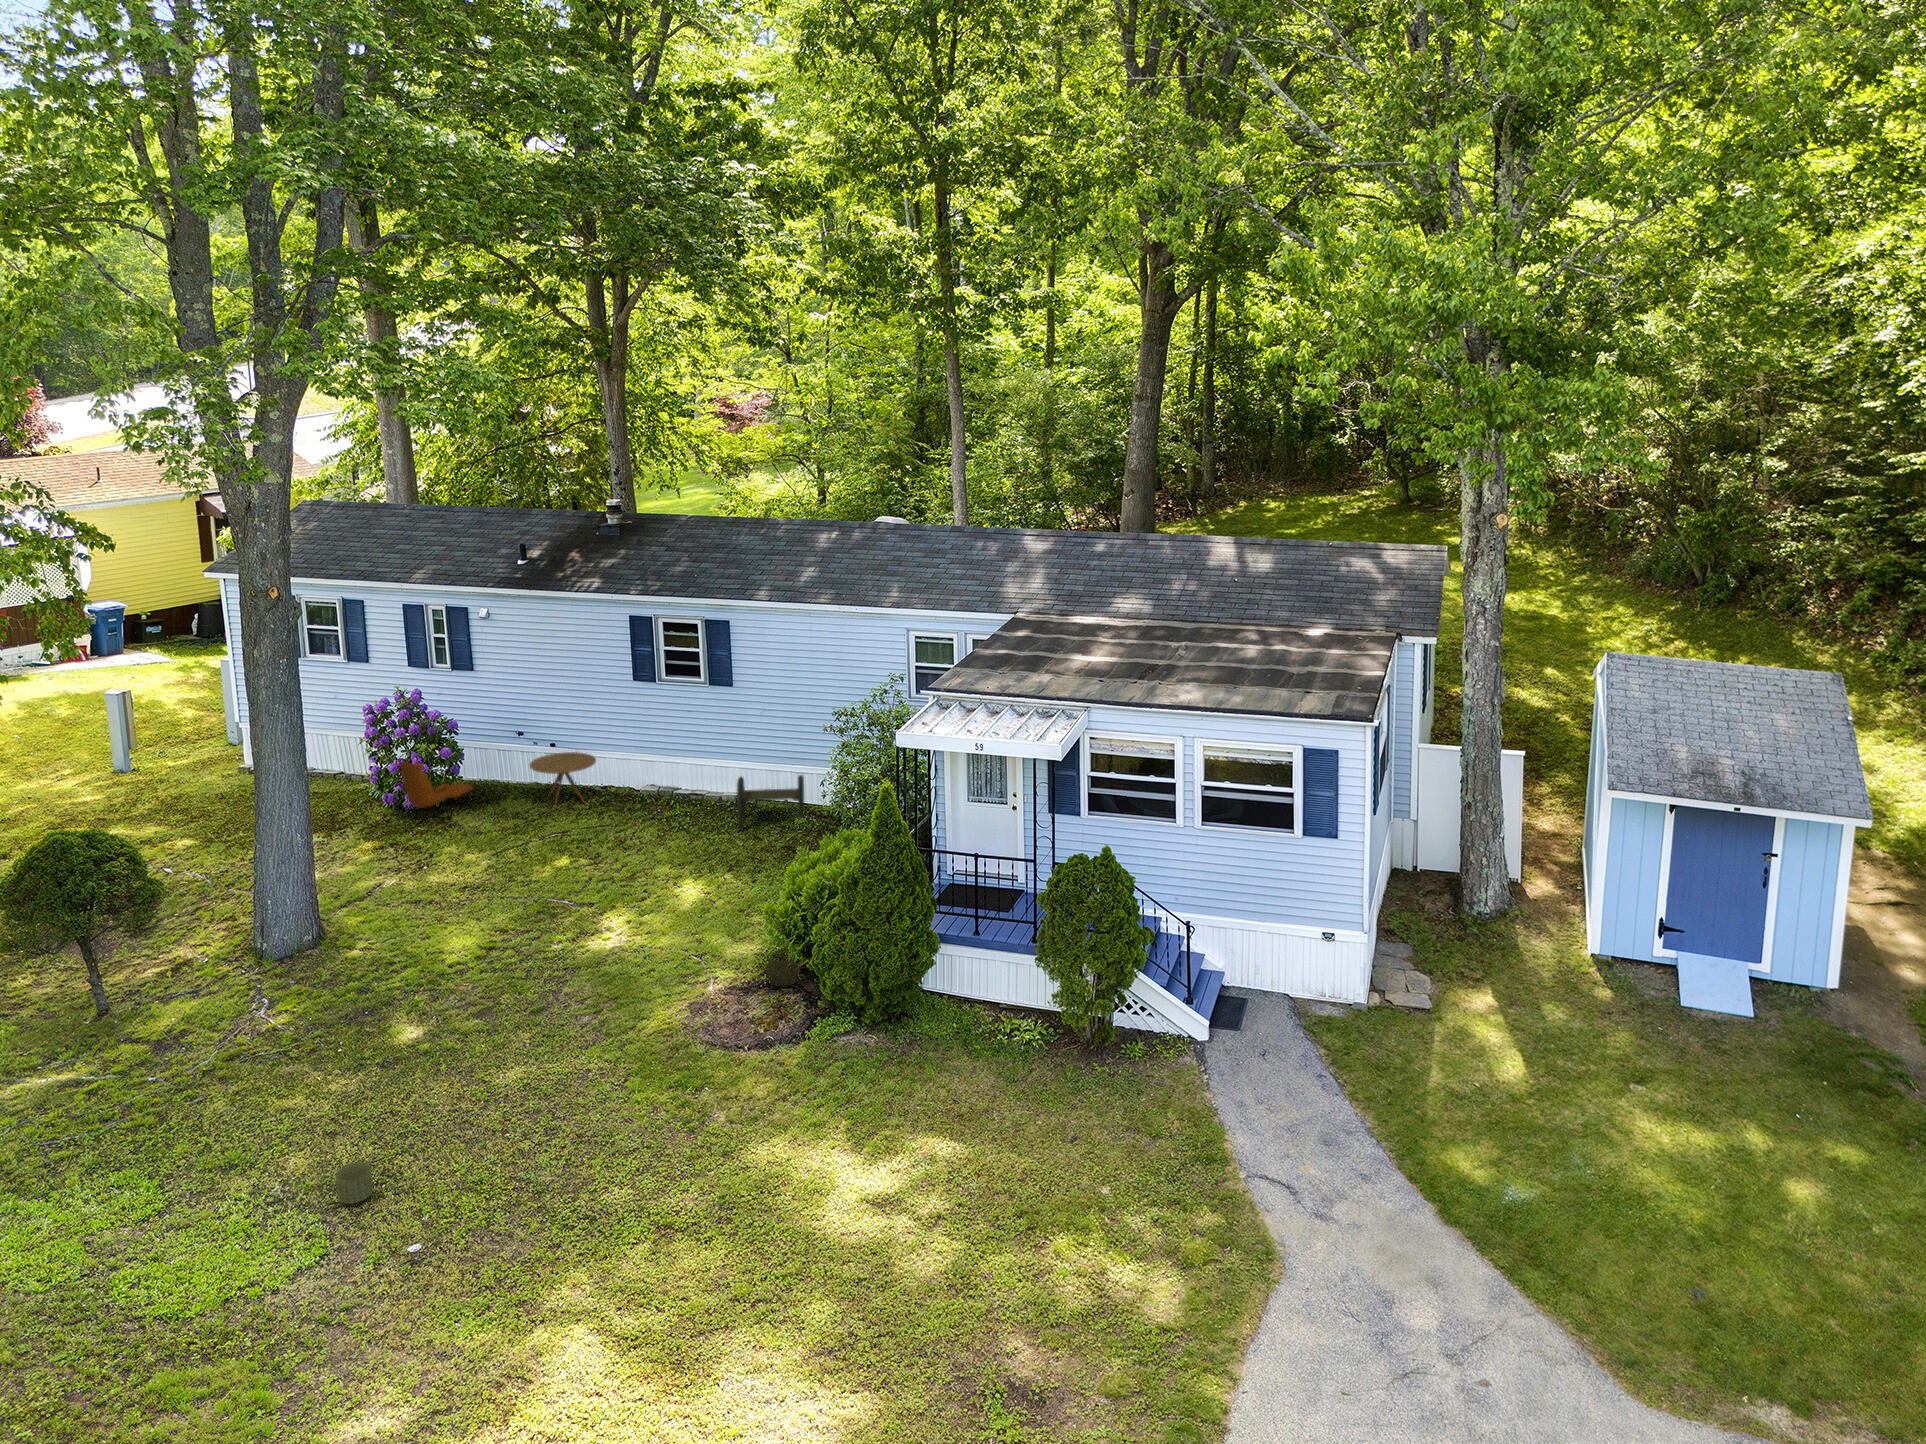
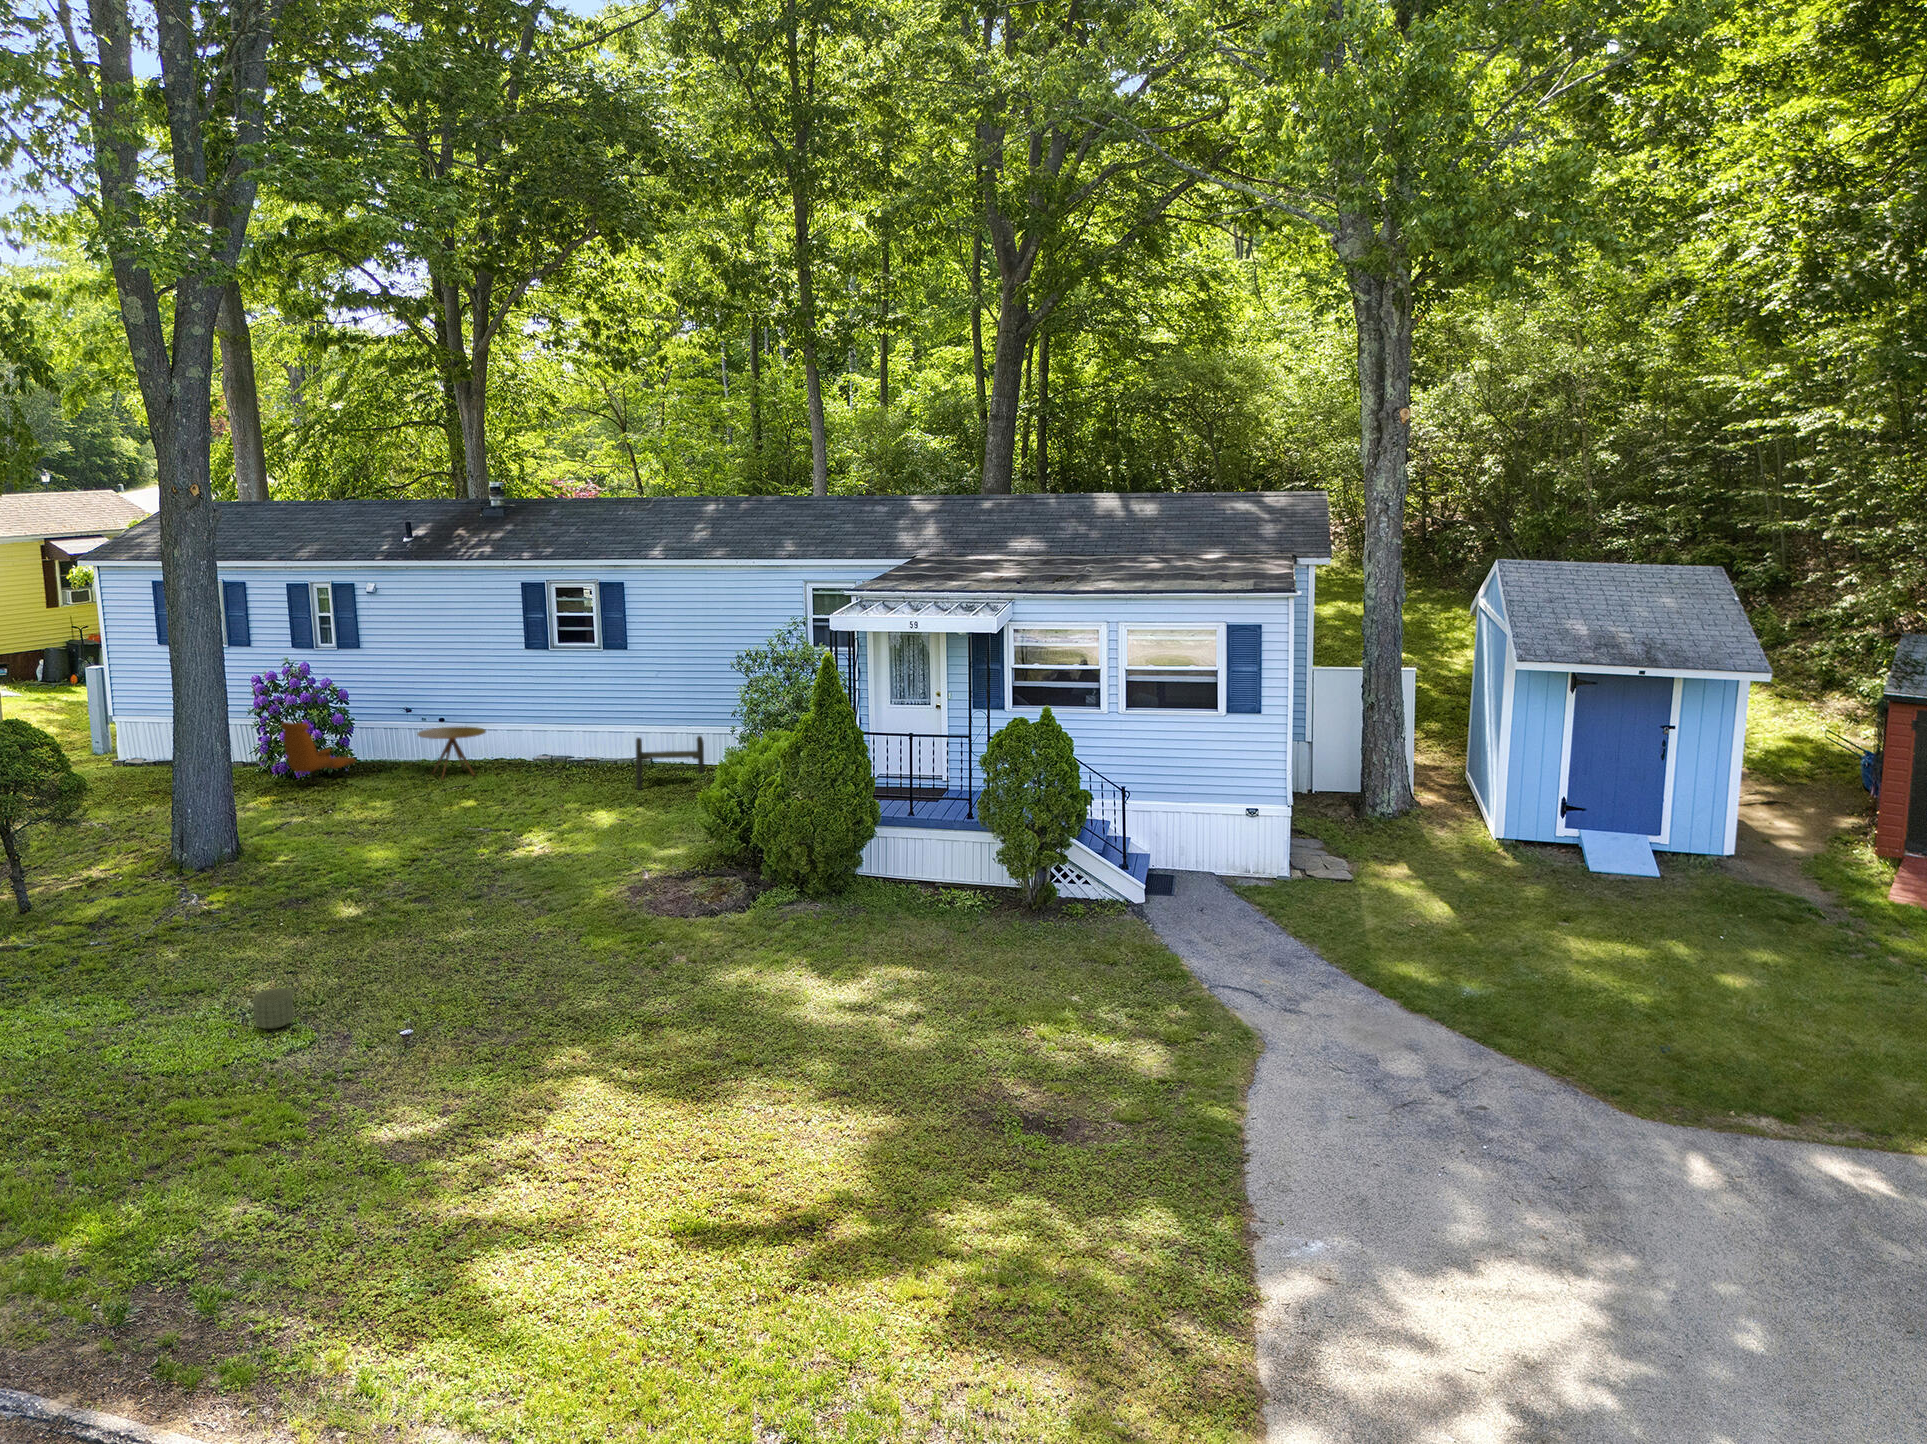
woven basket: present [767,950,800,987] -> none [689,847,724,883]

